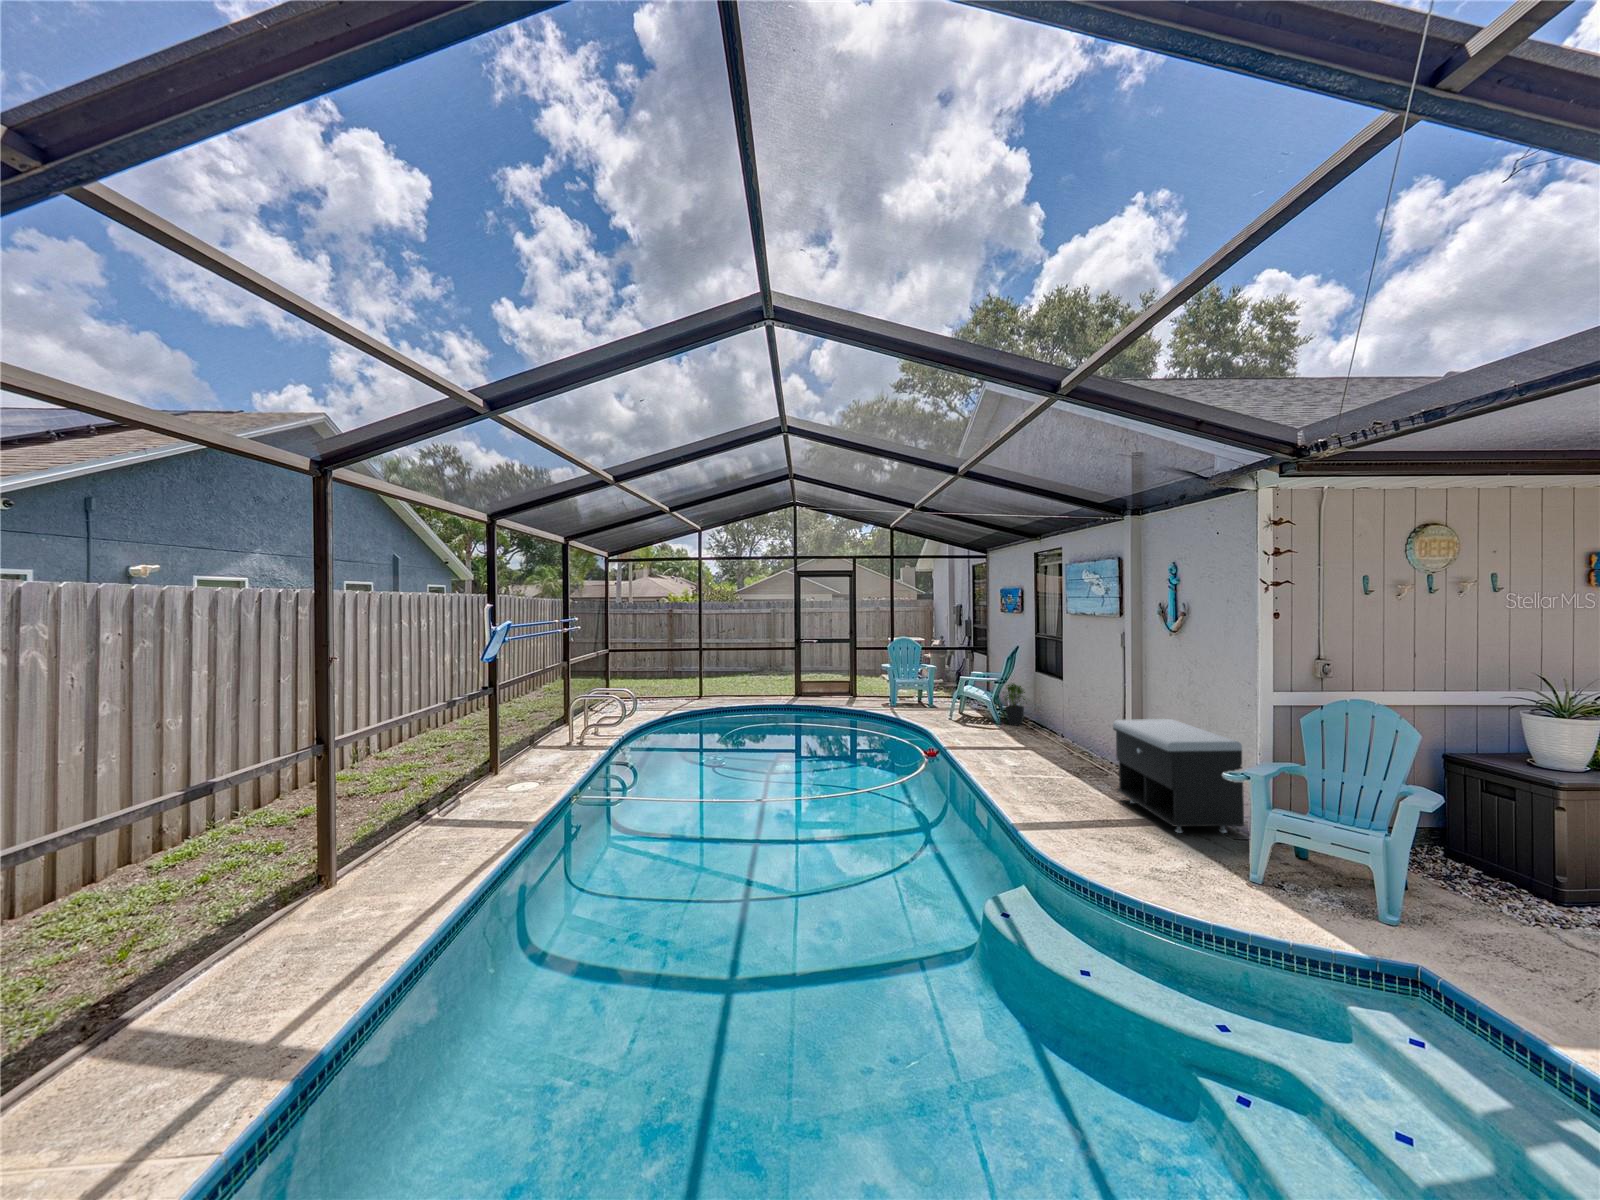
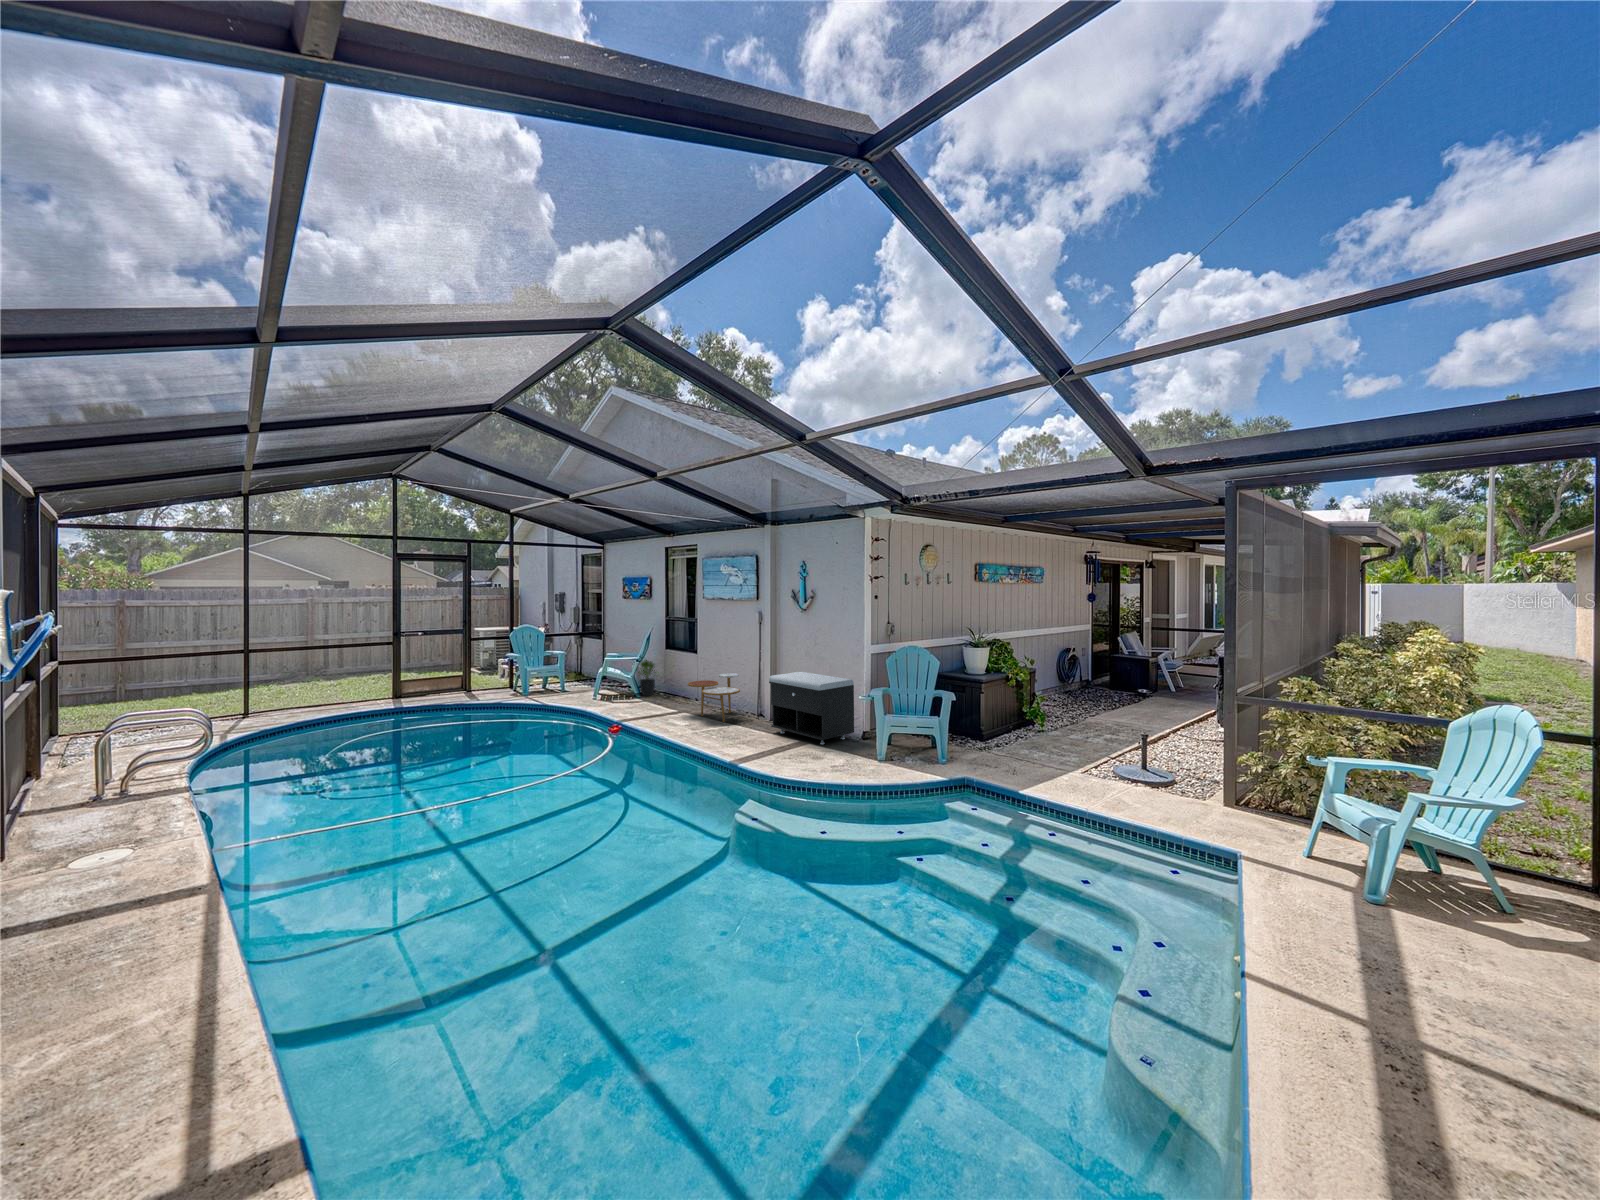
side table: none [1030,710,1101,772] -> present [688,673,740,722]

